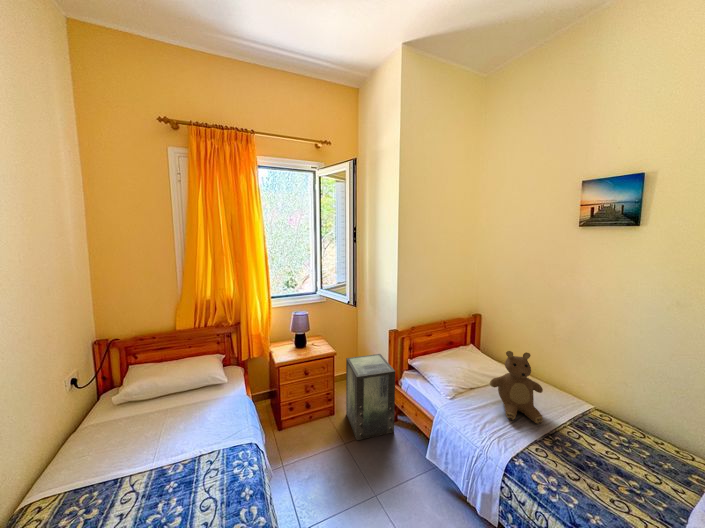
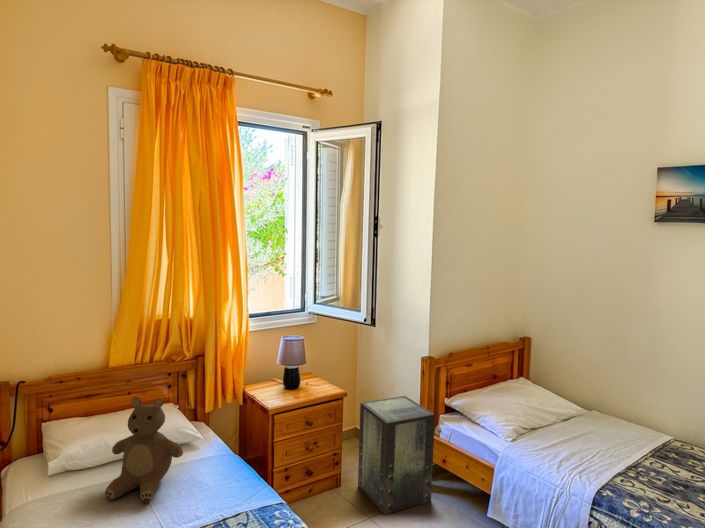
teddy bear: present [490,351,543,424] -> present [105,397,183,502]

